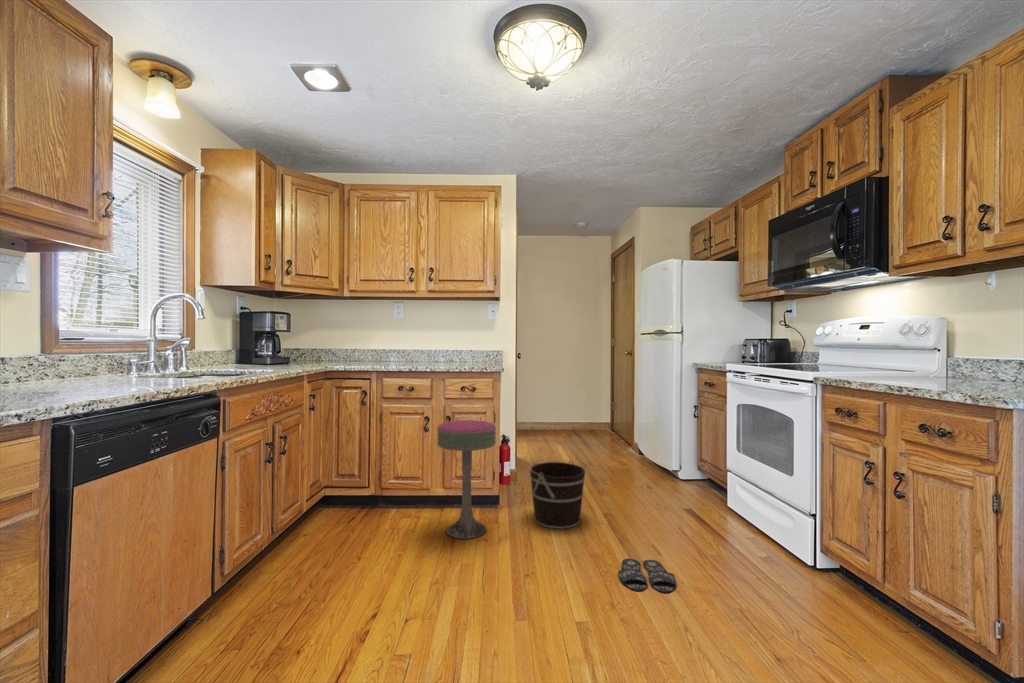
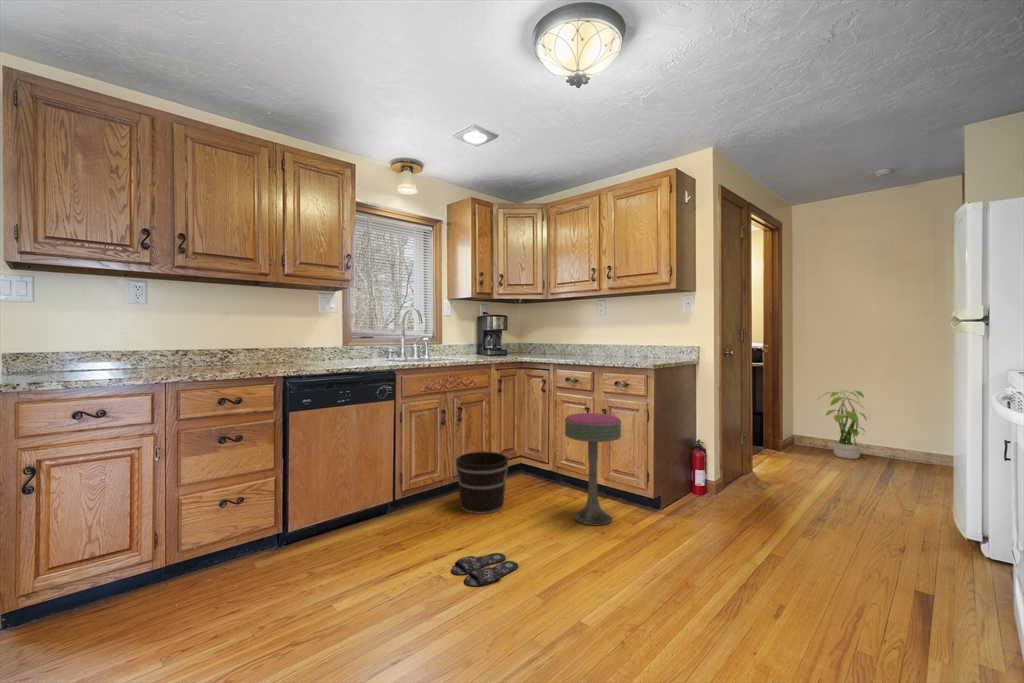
potted plant: none [533,380,566,434] -> present [826,391,867,459]
bucket: present [530,462,585,529] -> present [455,451,509,514]
slippers: present [618,559,676,593] -> present [451,553,518,586]

